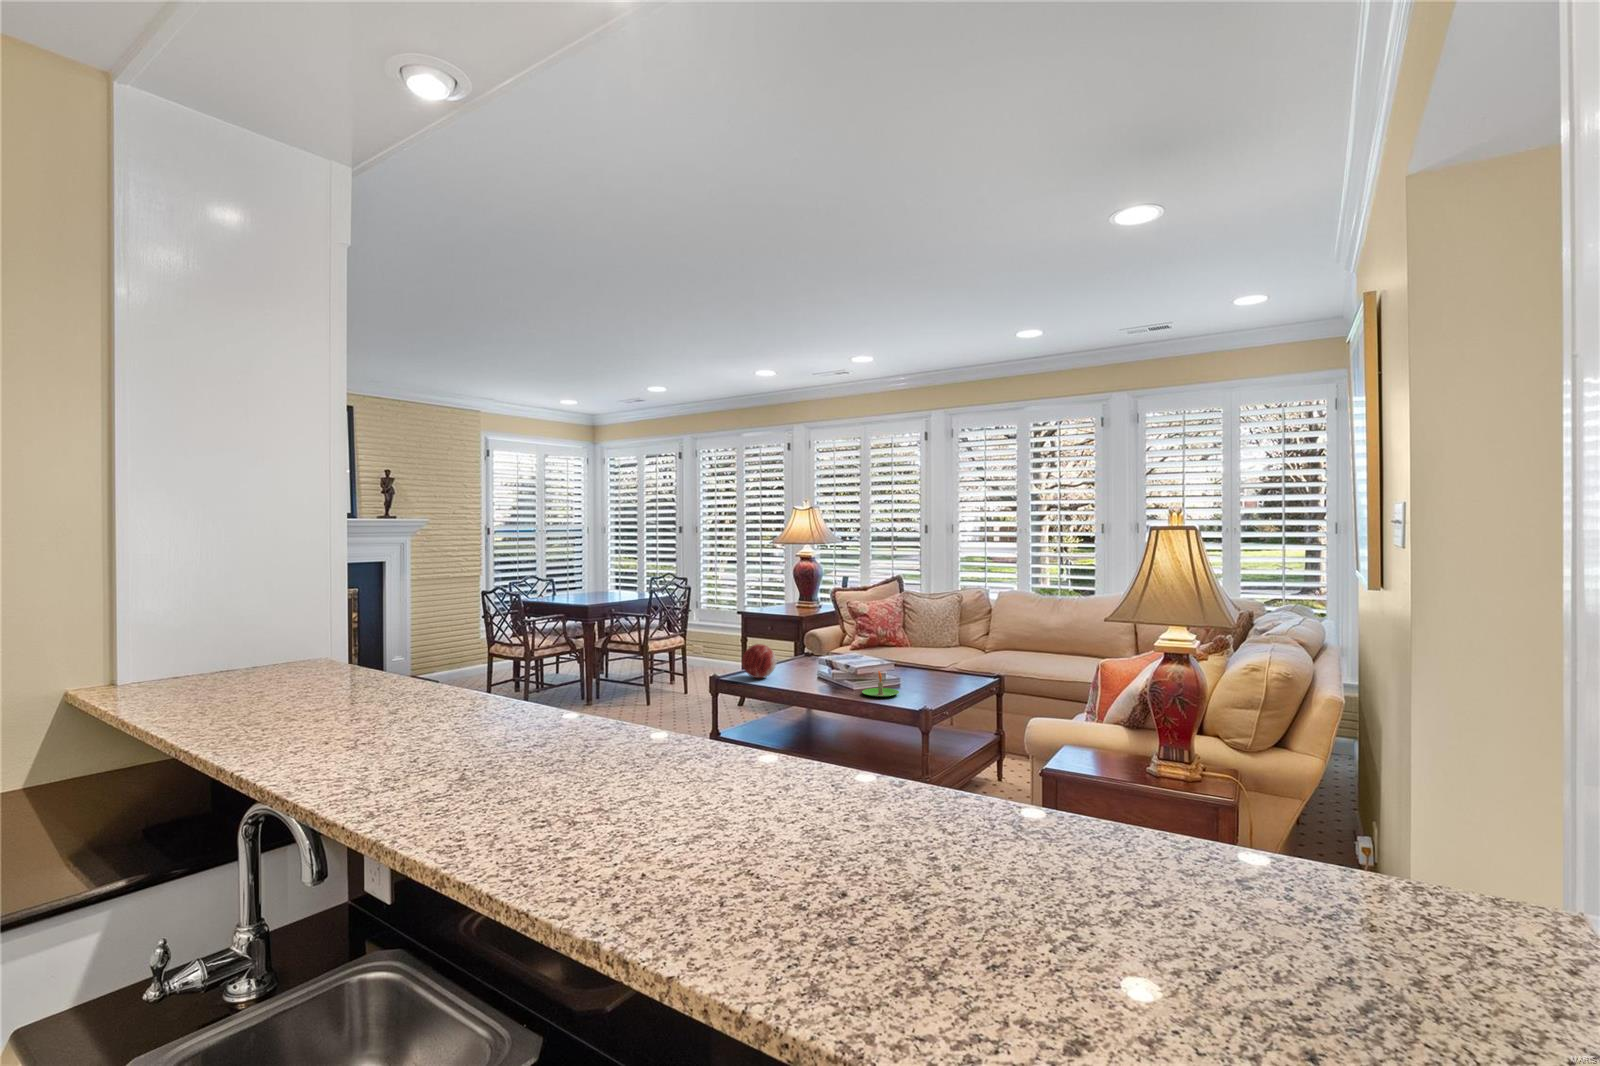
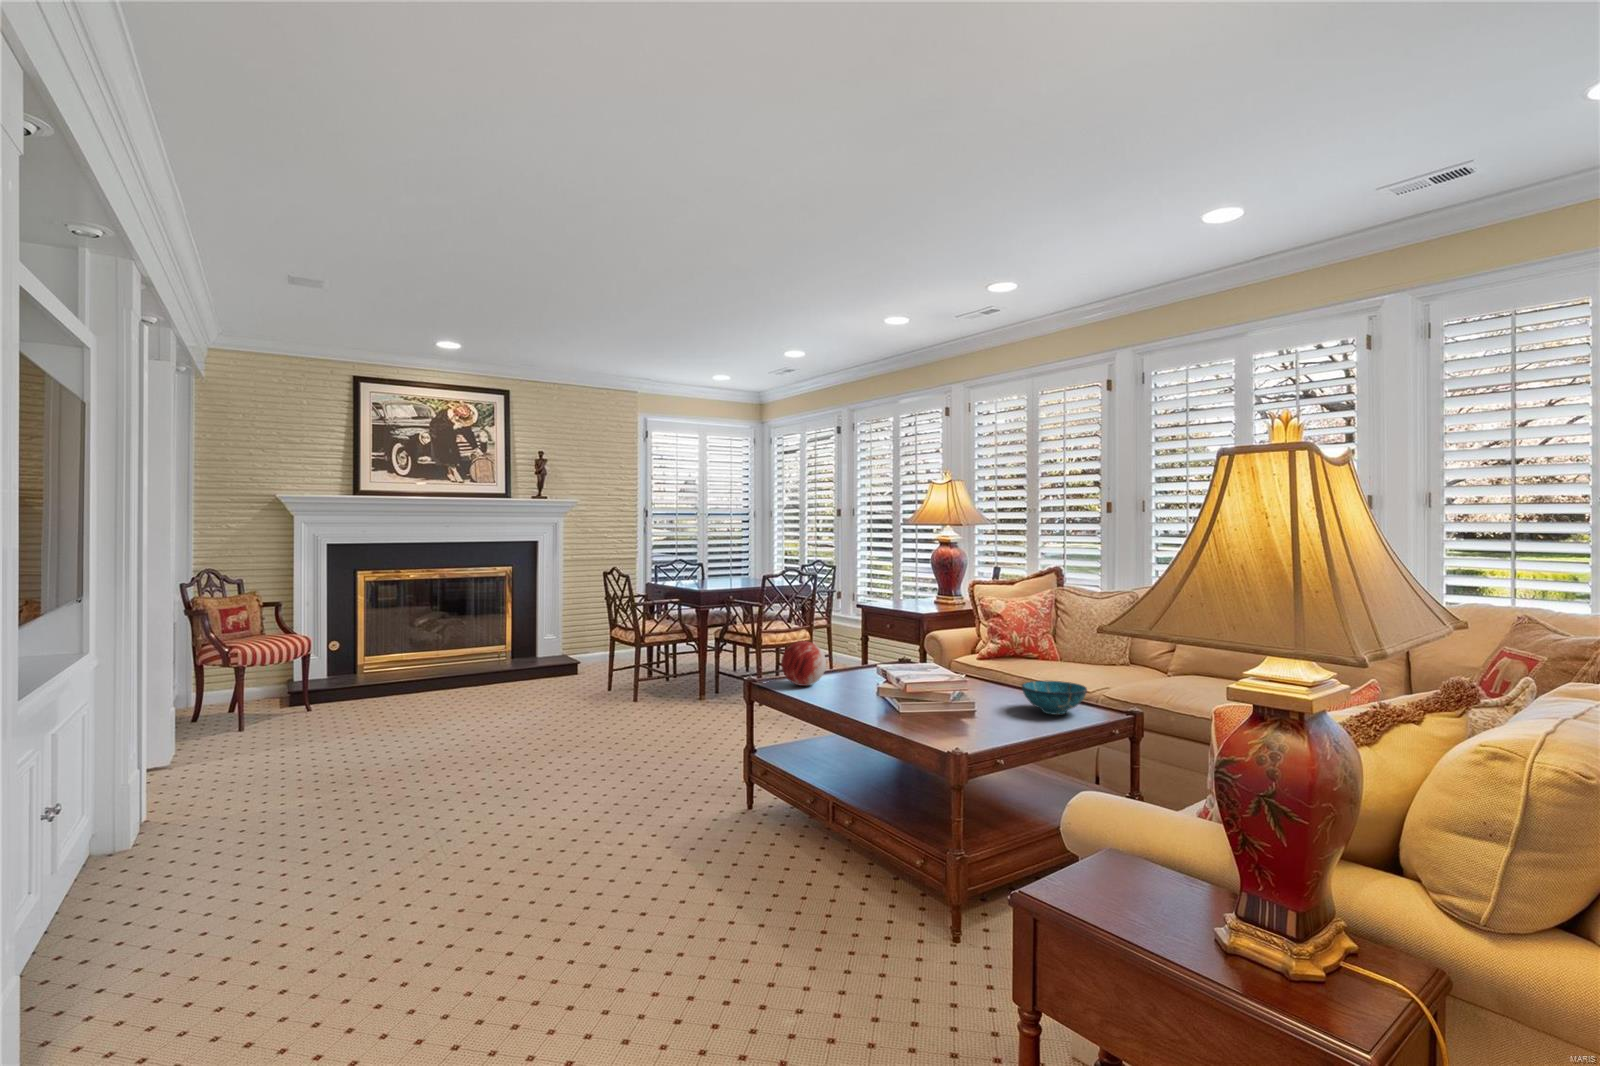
decorative bowl: none [925,660,968,683] -> present [1022,681,1087,715]
candle: present [862,671,899,697] -> none [908,688,963,727]

